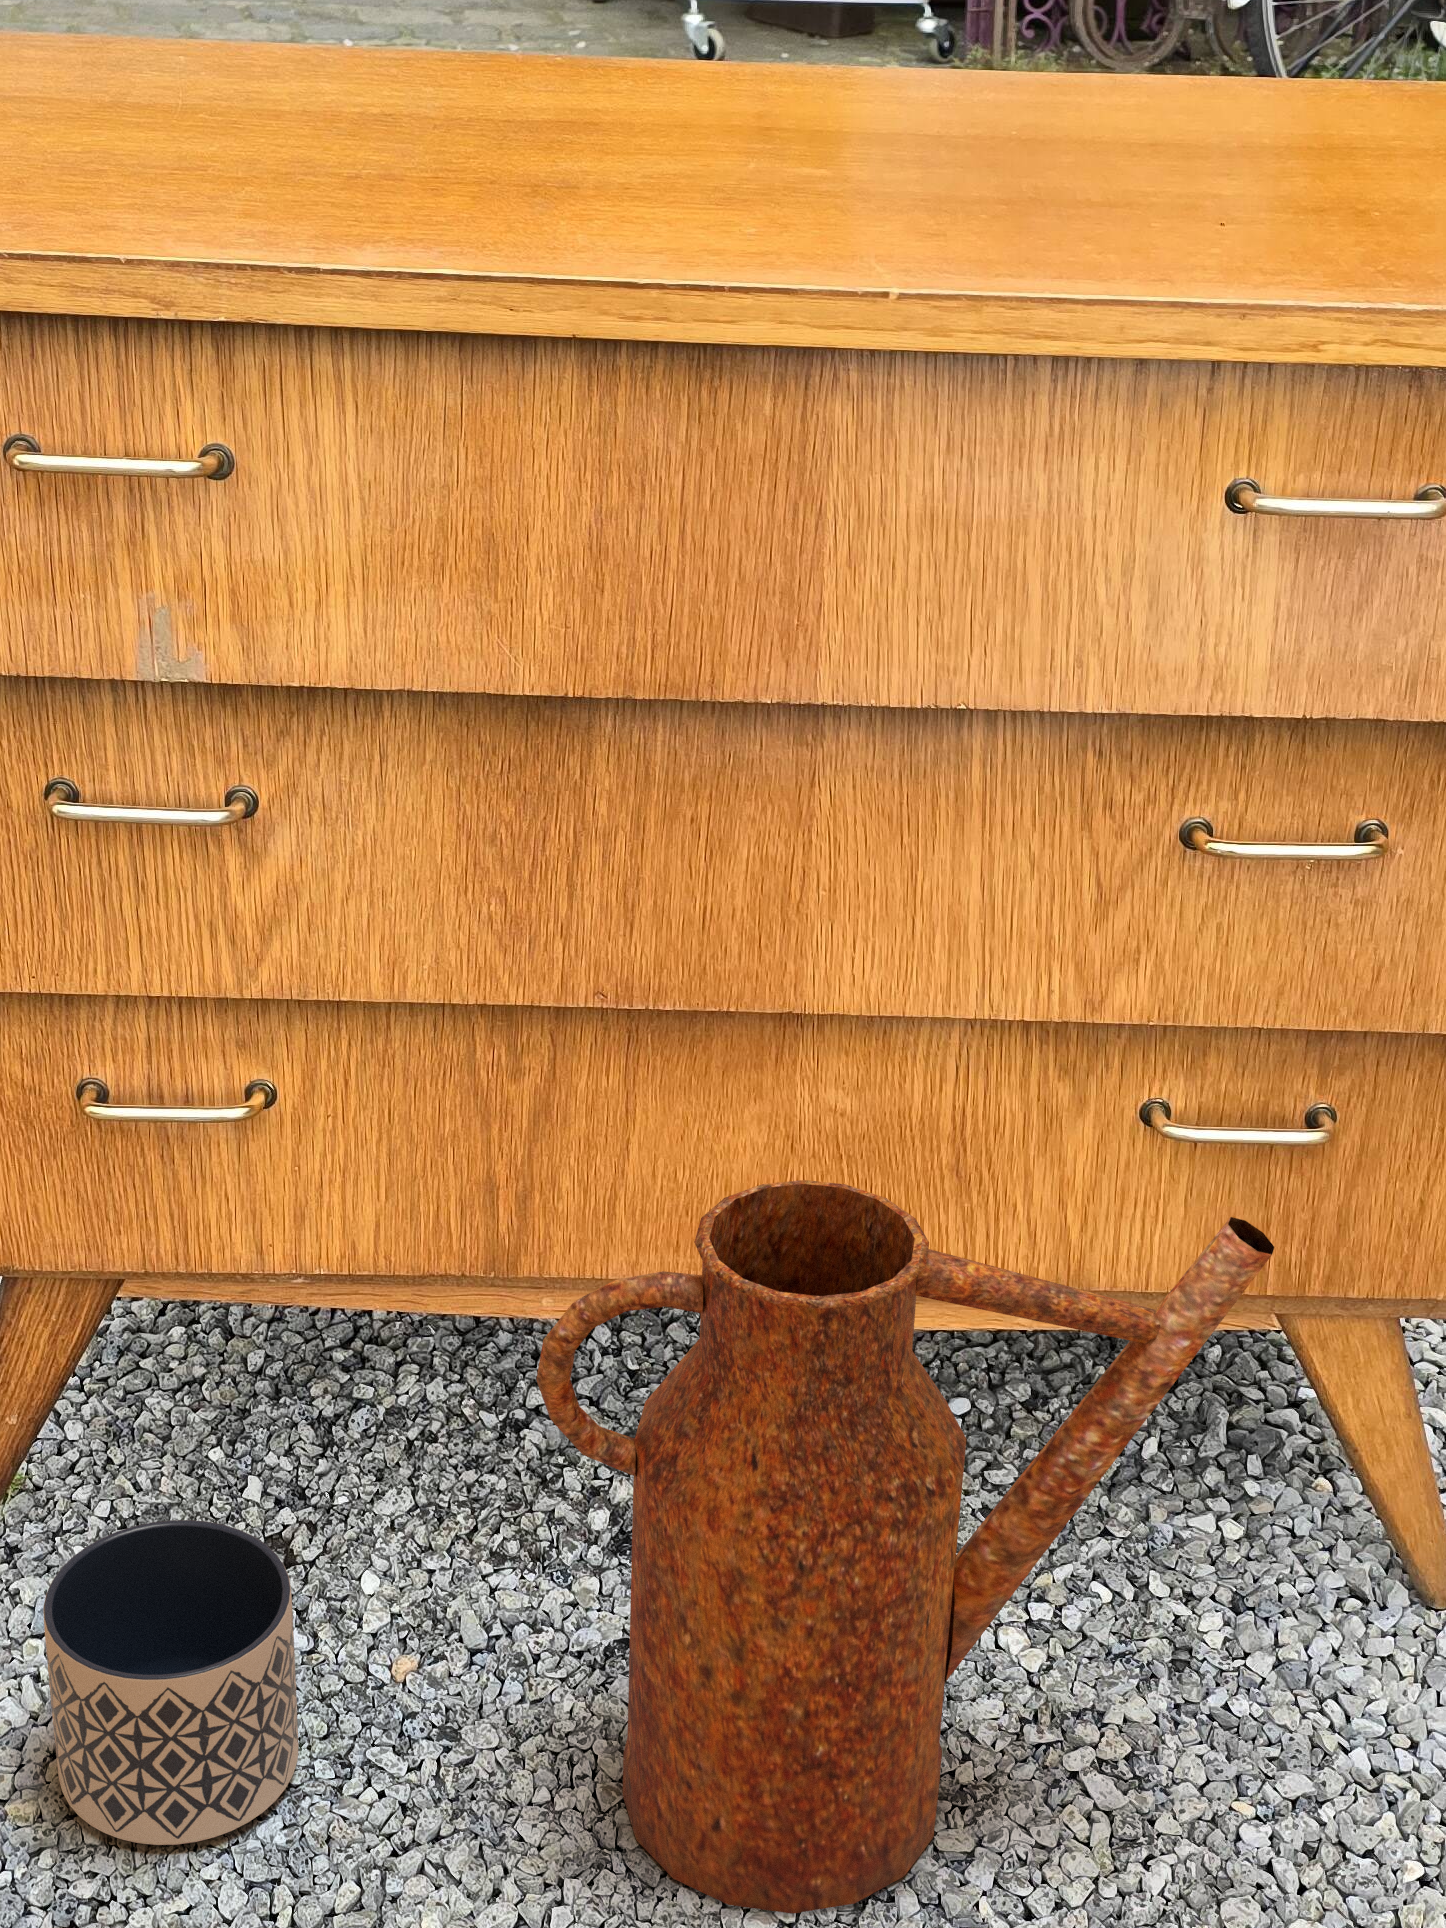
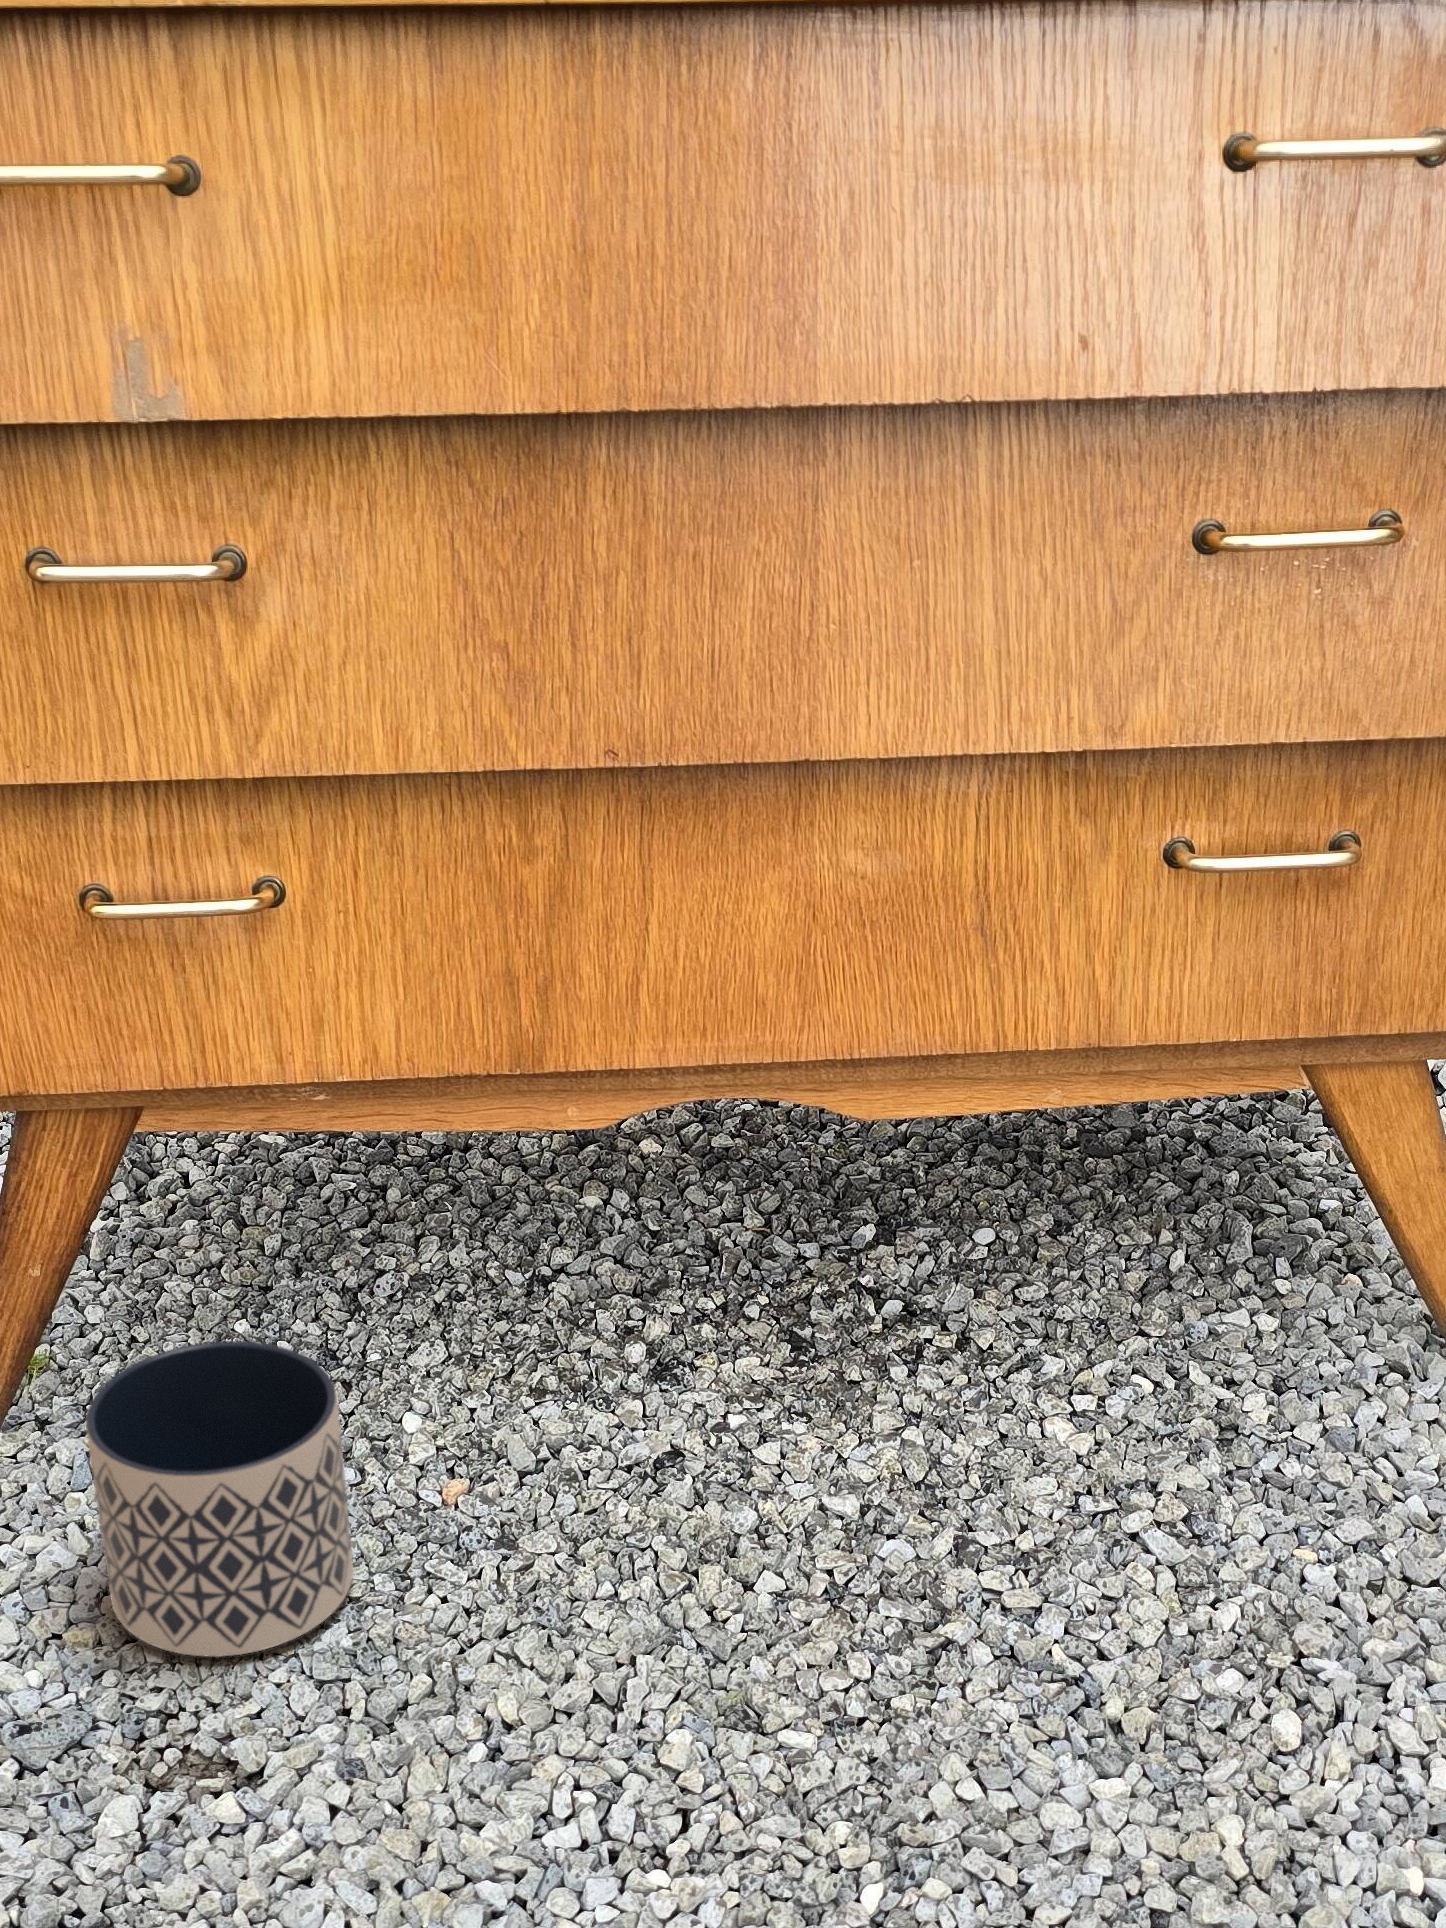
watering can: present [536,1180,1274,1914] -> none [576,920,1313,1672]

